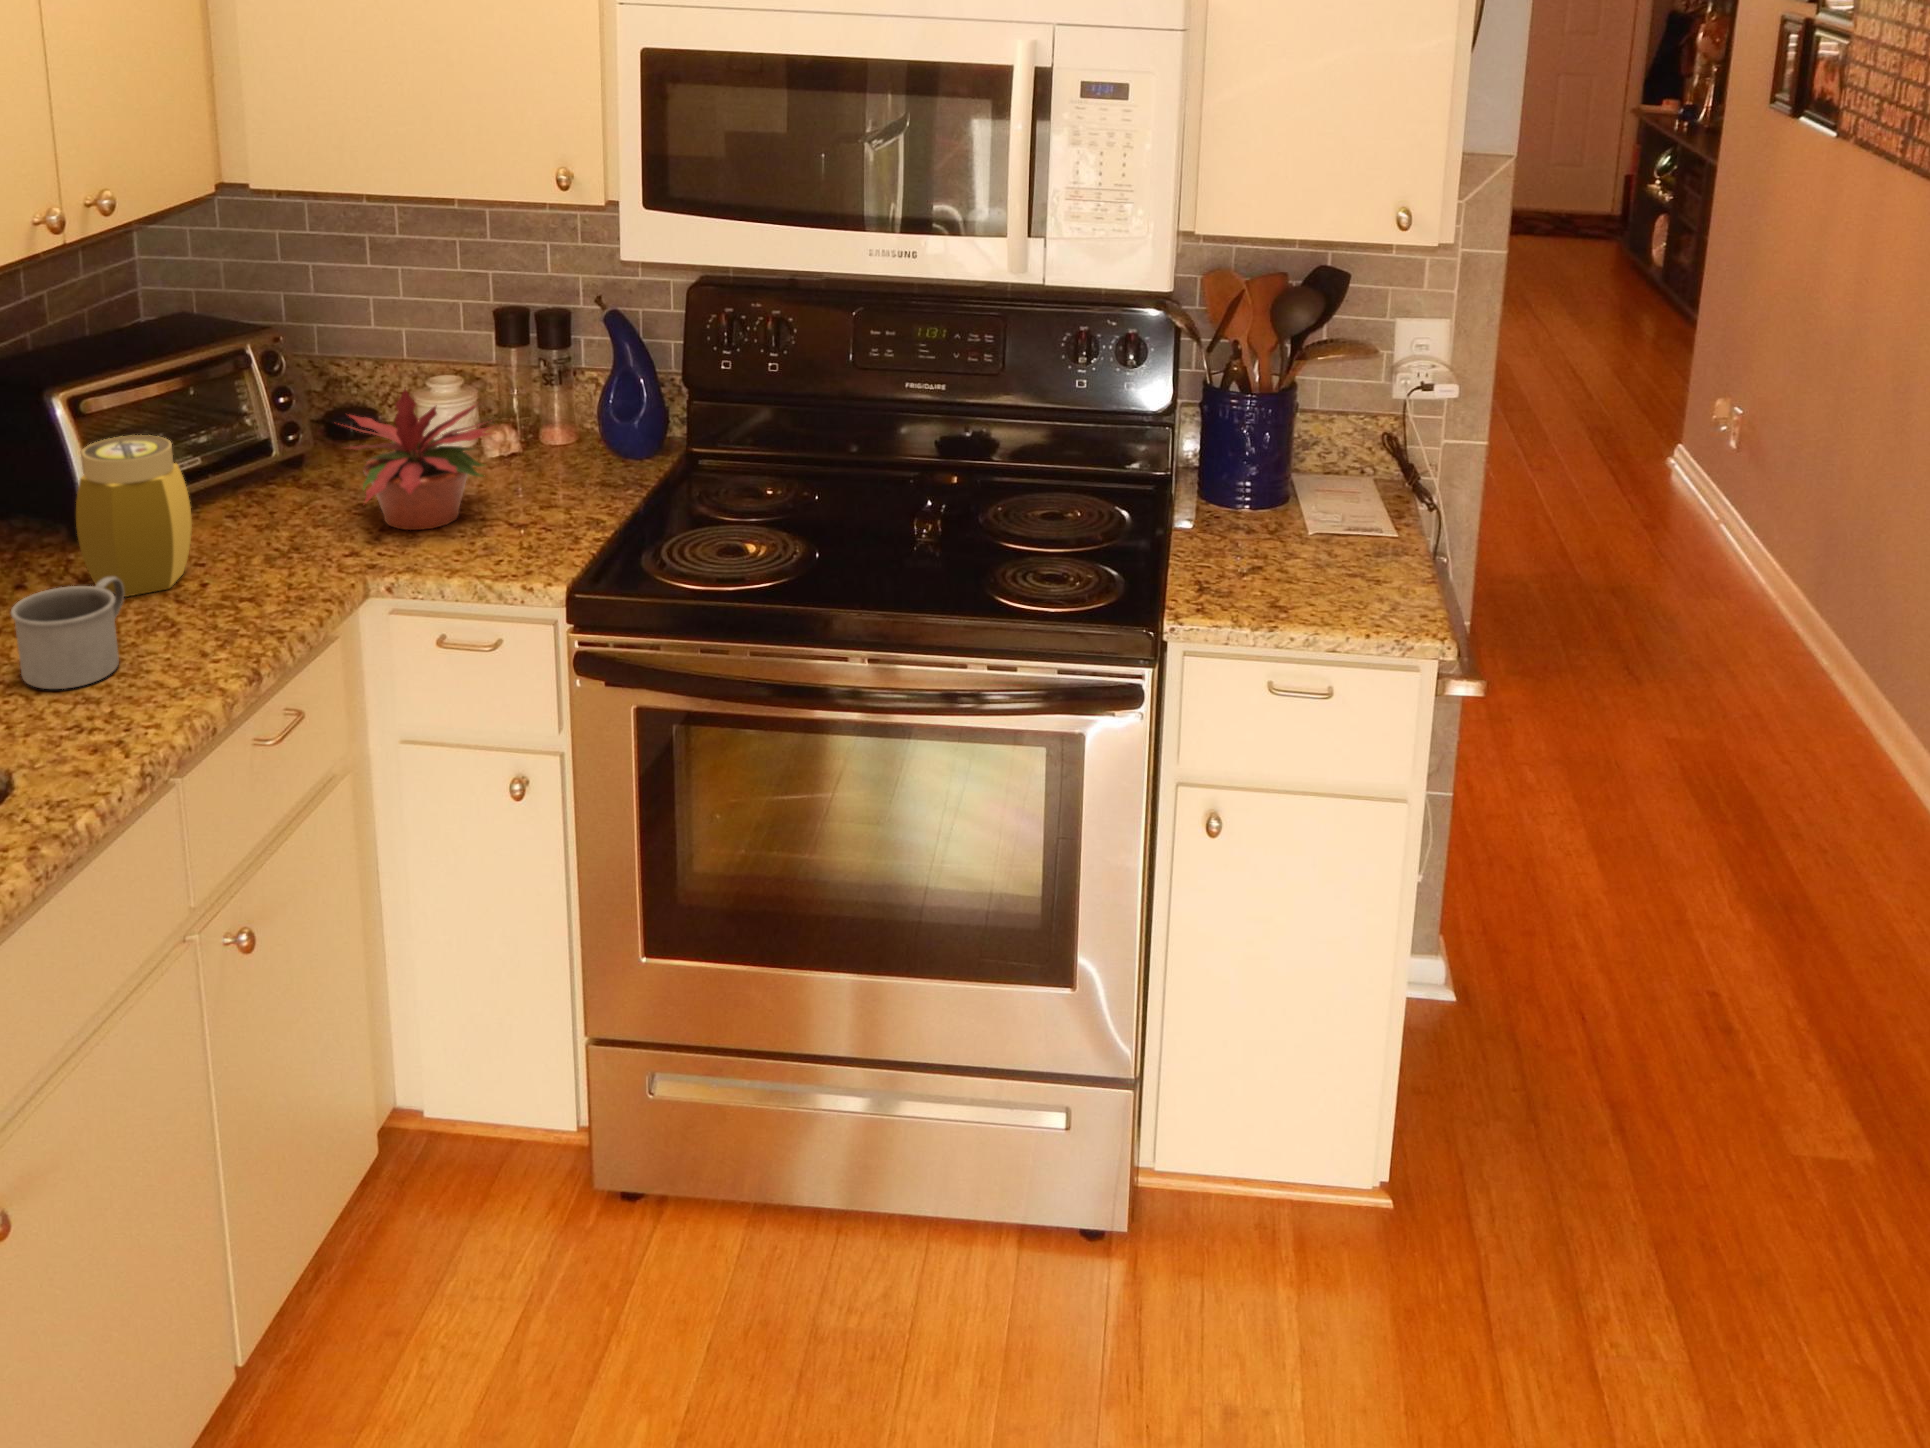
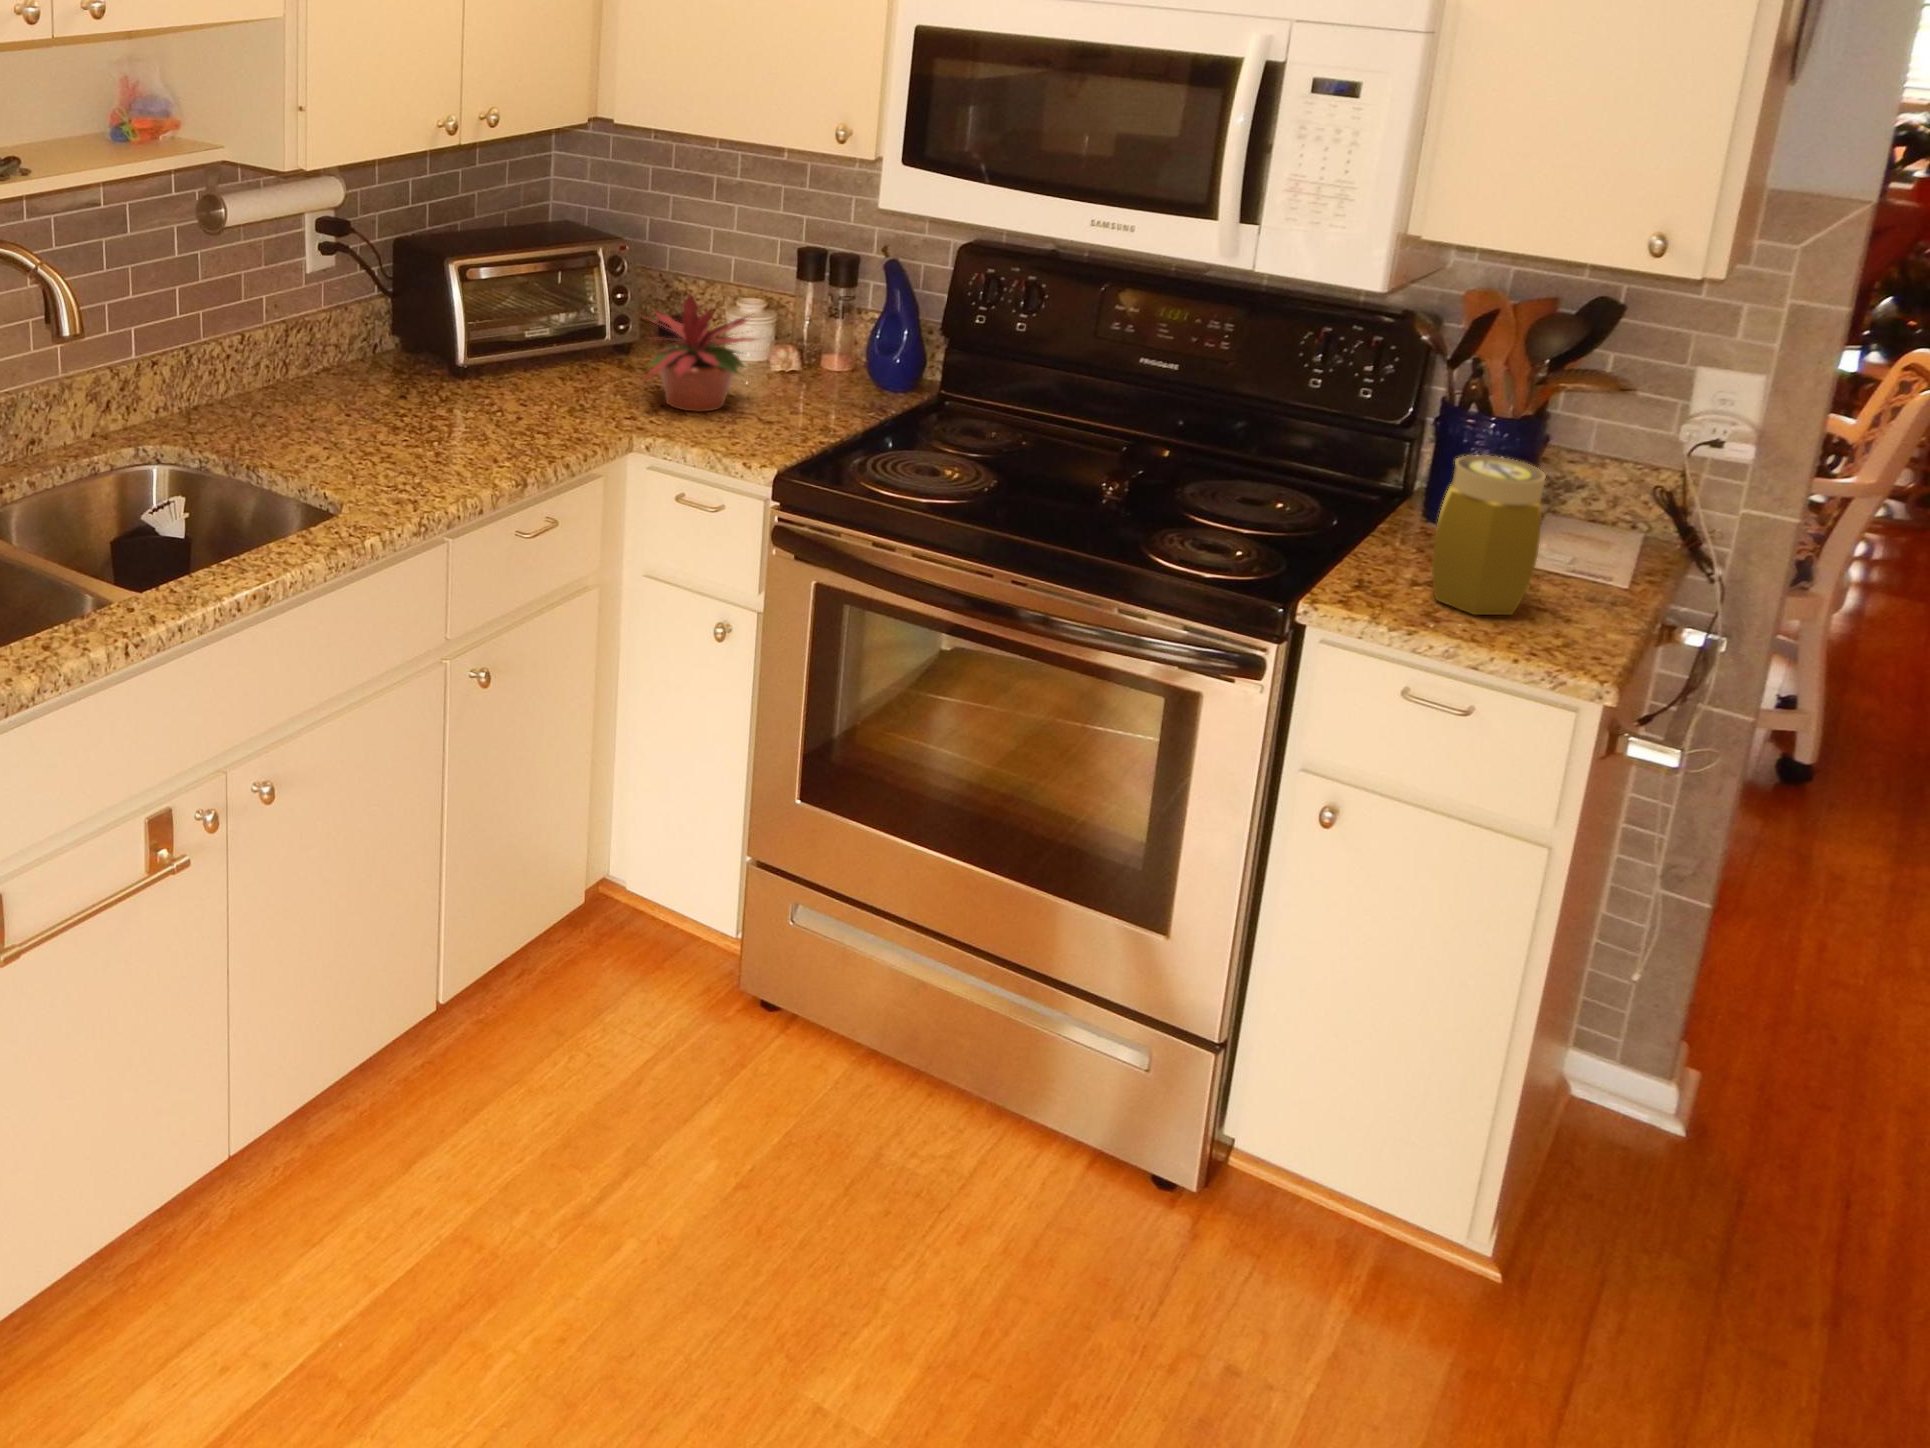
jar: present [76,435,192,597] -> present [1432,455,1546,615]
mug: present [11,577,124,689] -> none [373,392,452,464]

